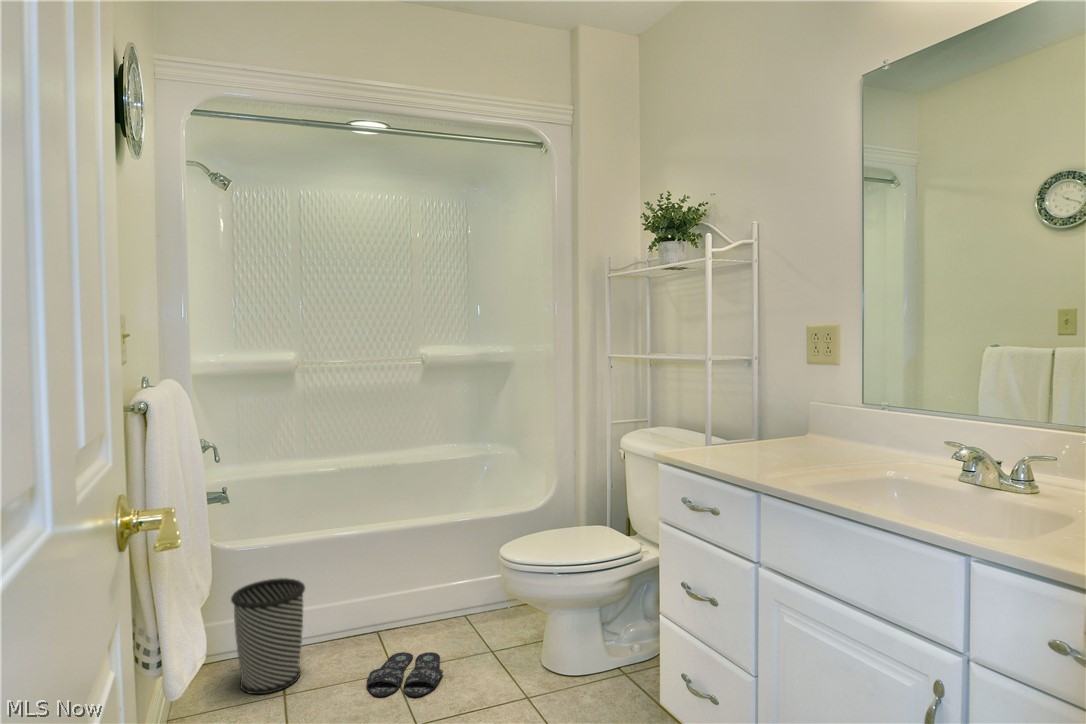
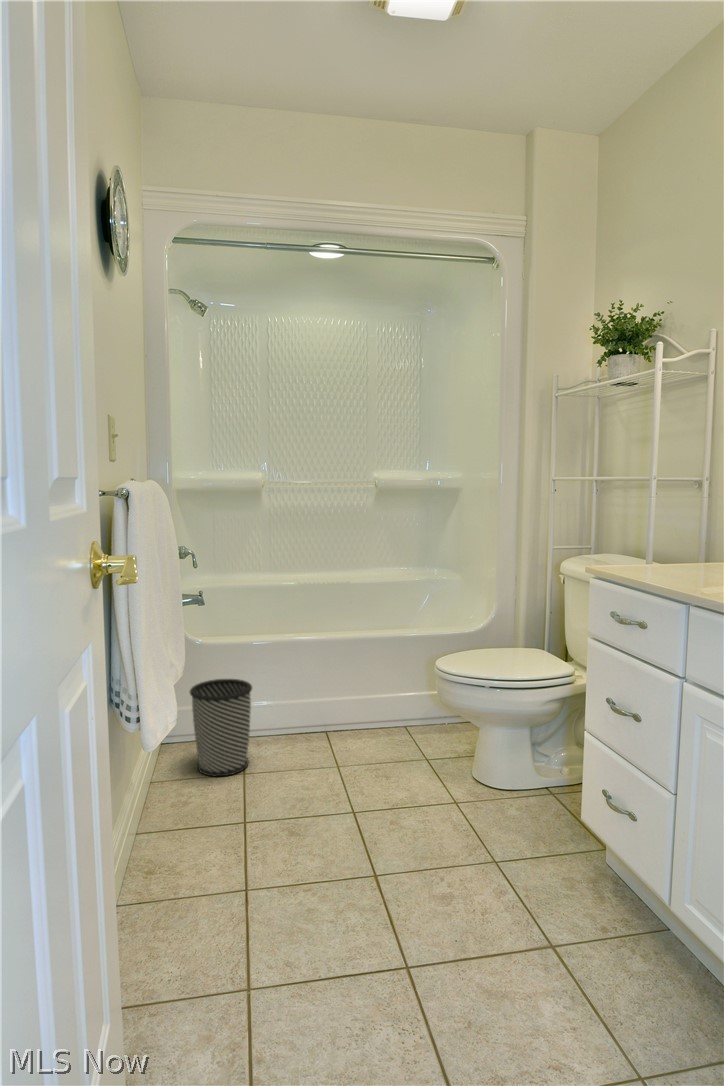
slippers: present [367,652,443,697] -> none [306,755,376,792]

